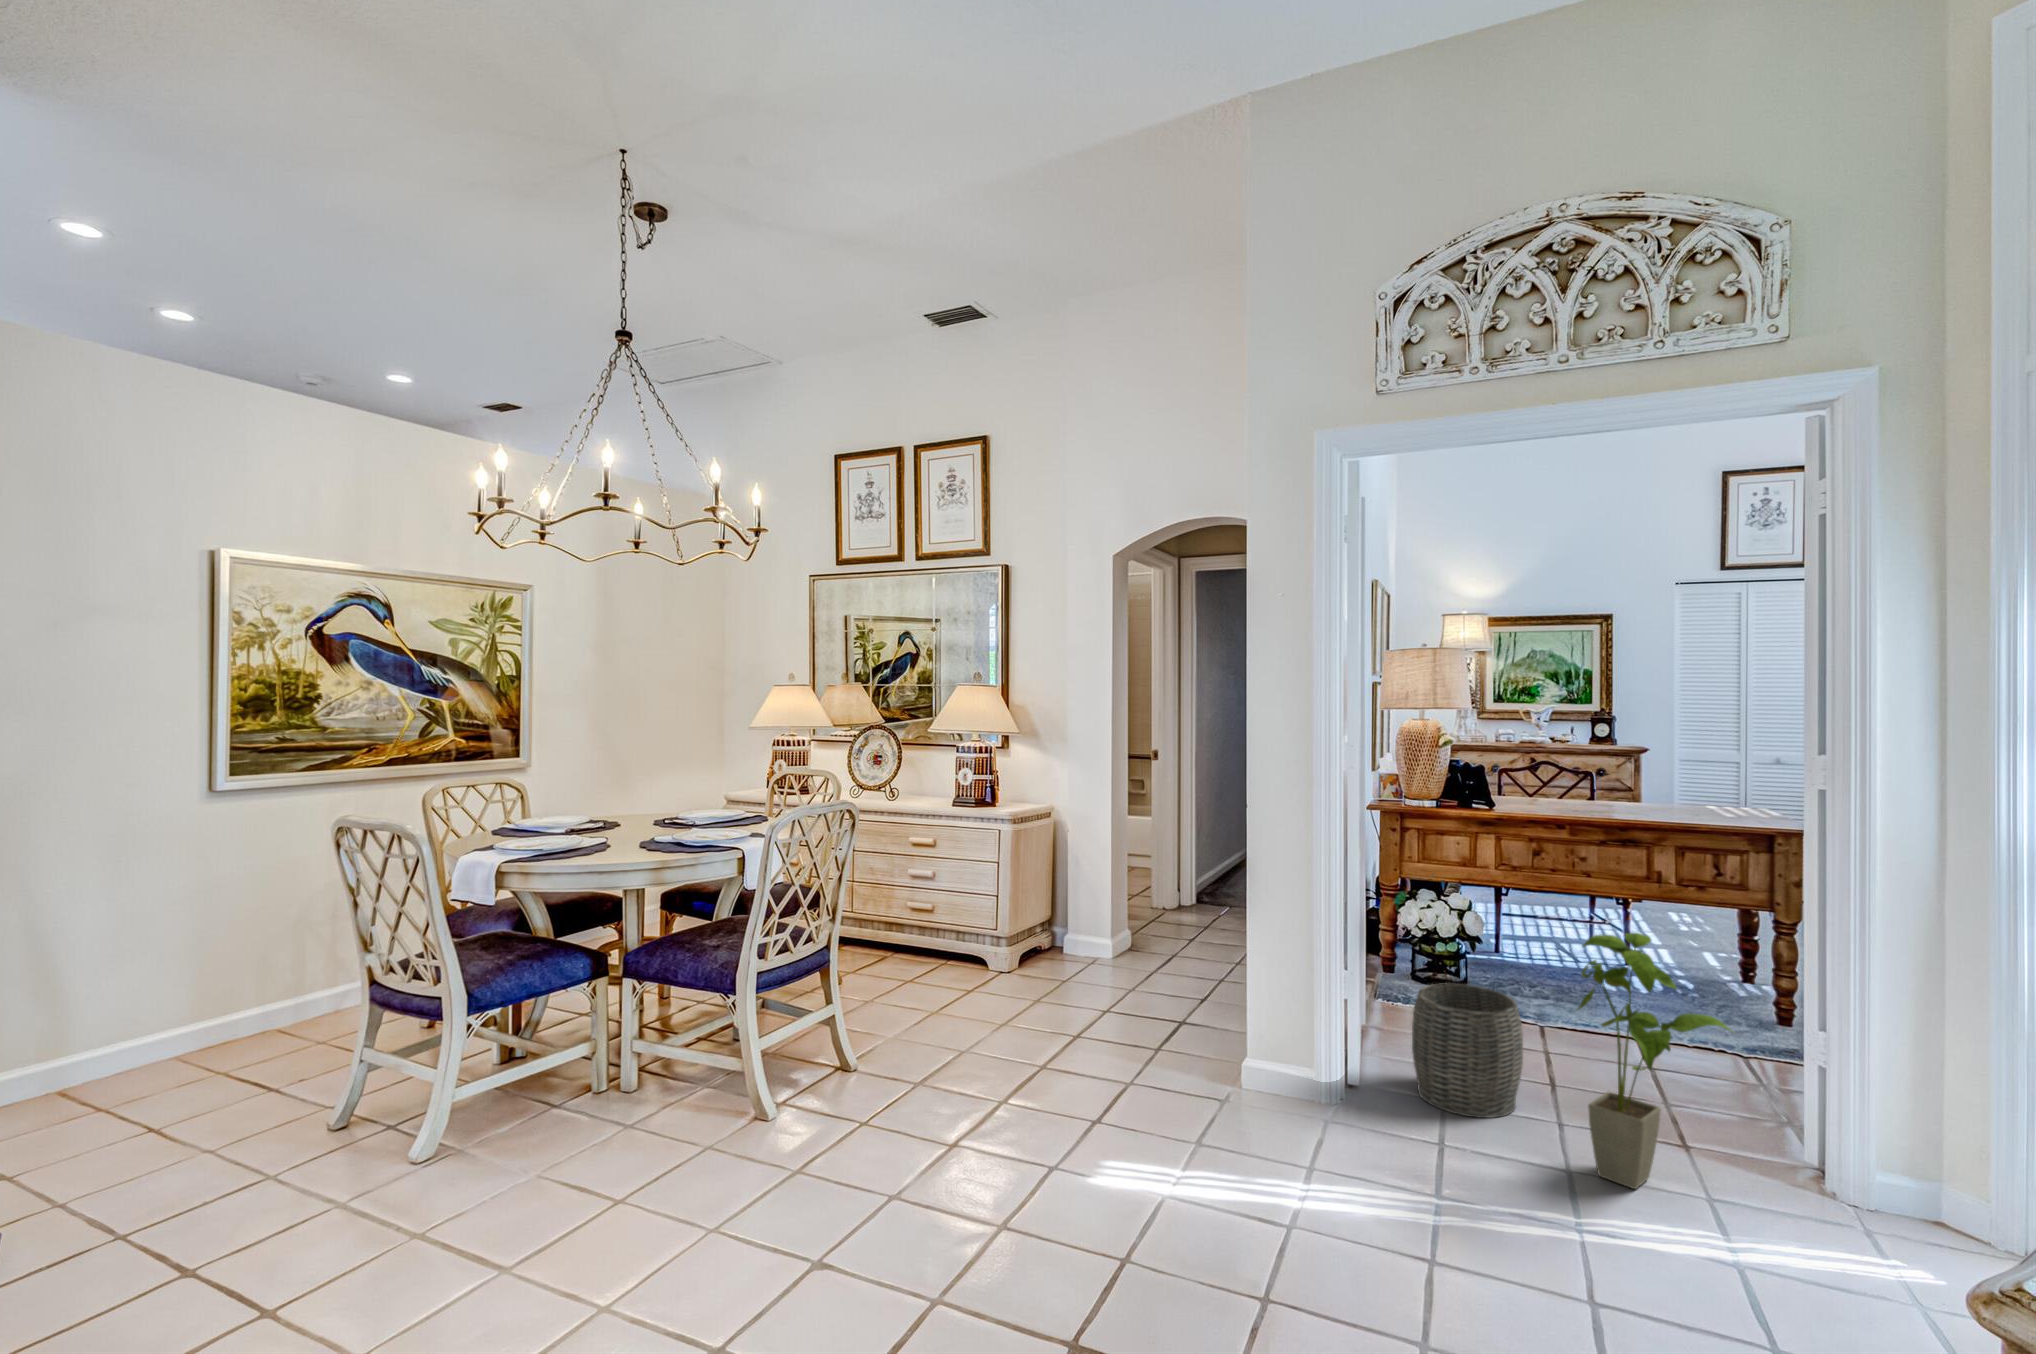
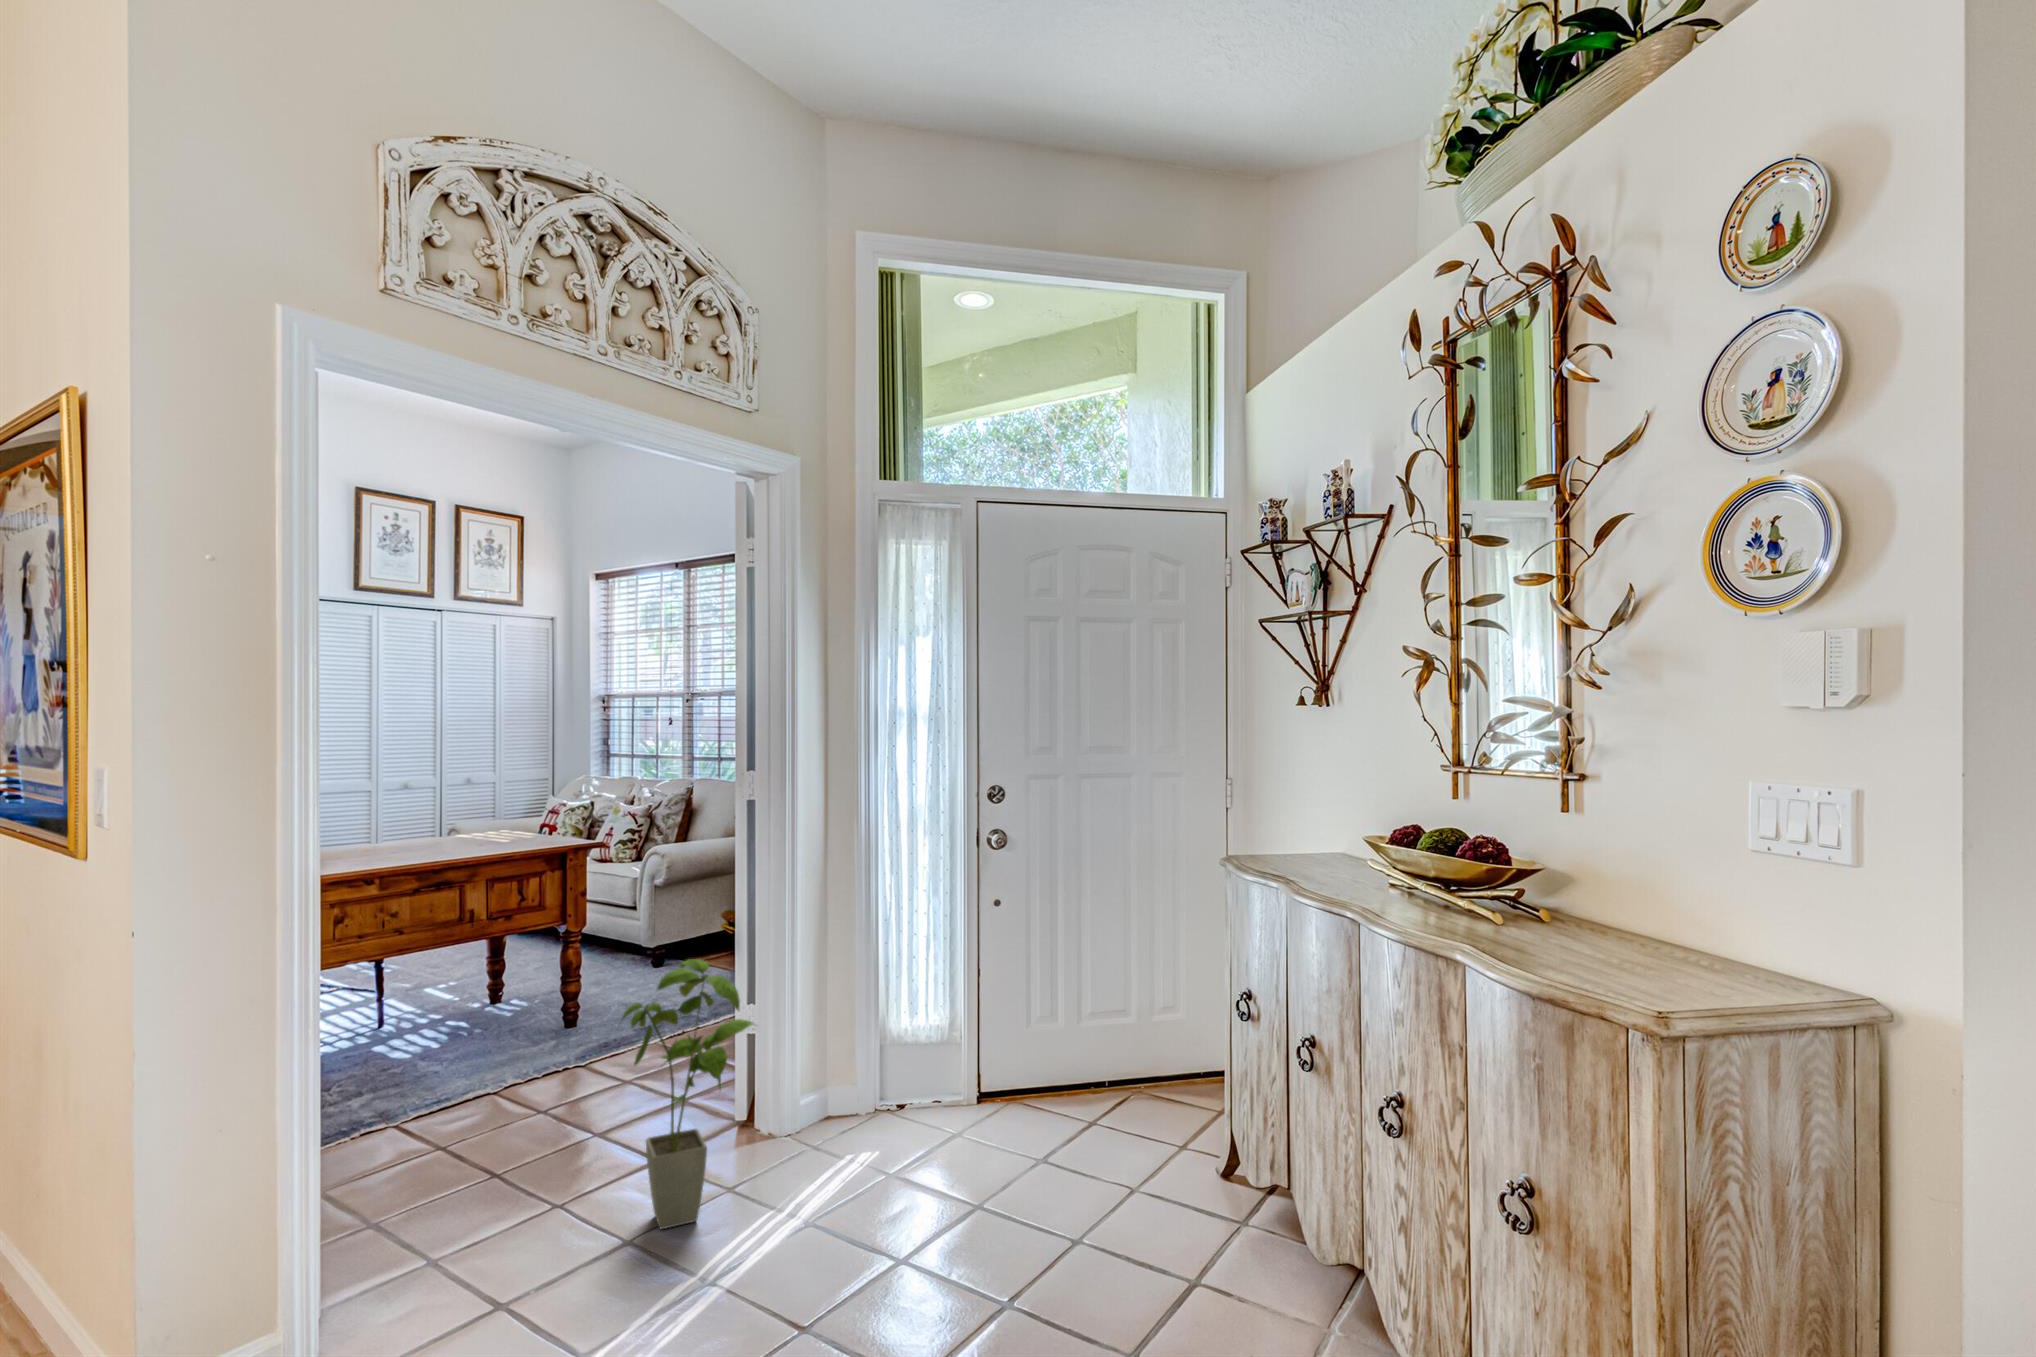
woven basket: present [1412,983,1523,1118] -> none [374,1089,521,1271]

